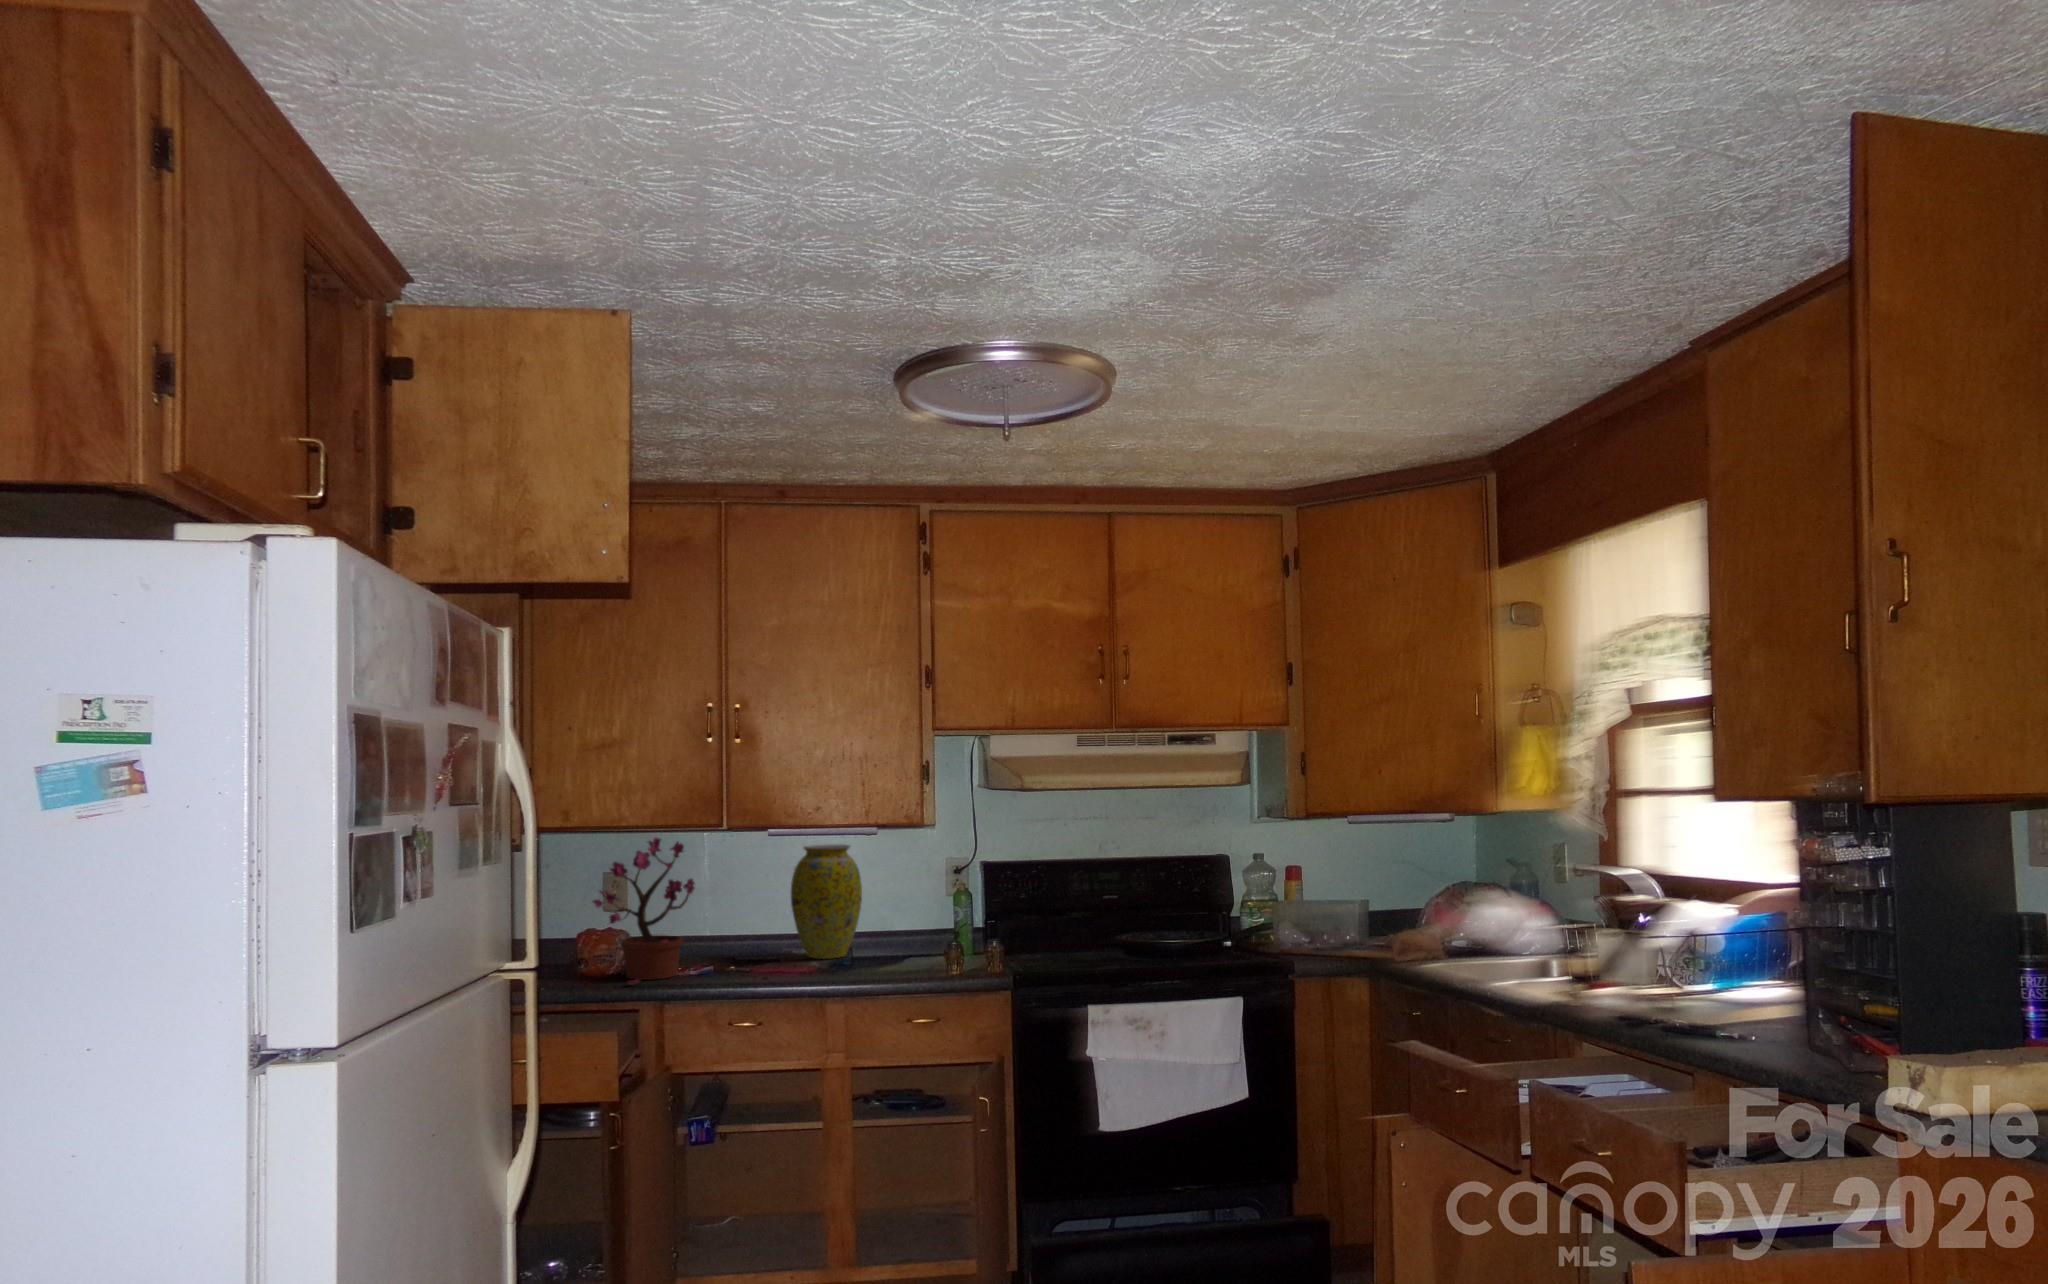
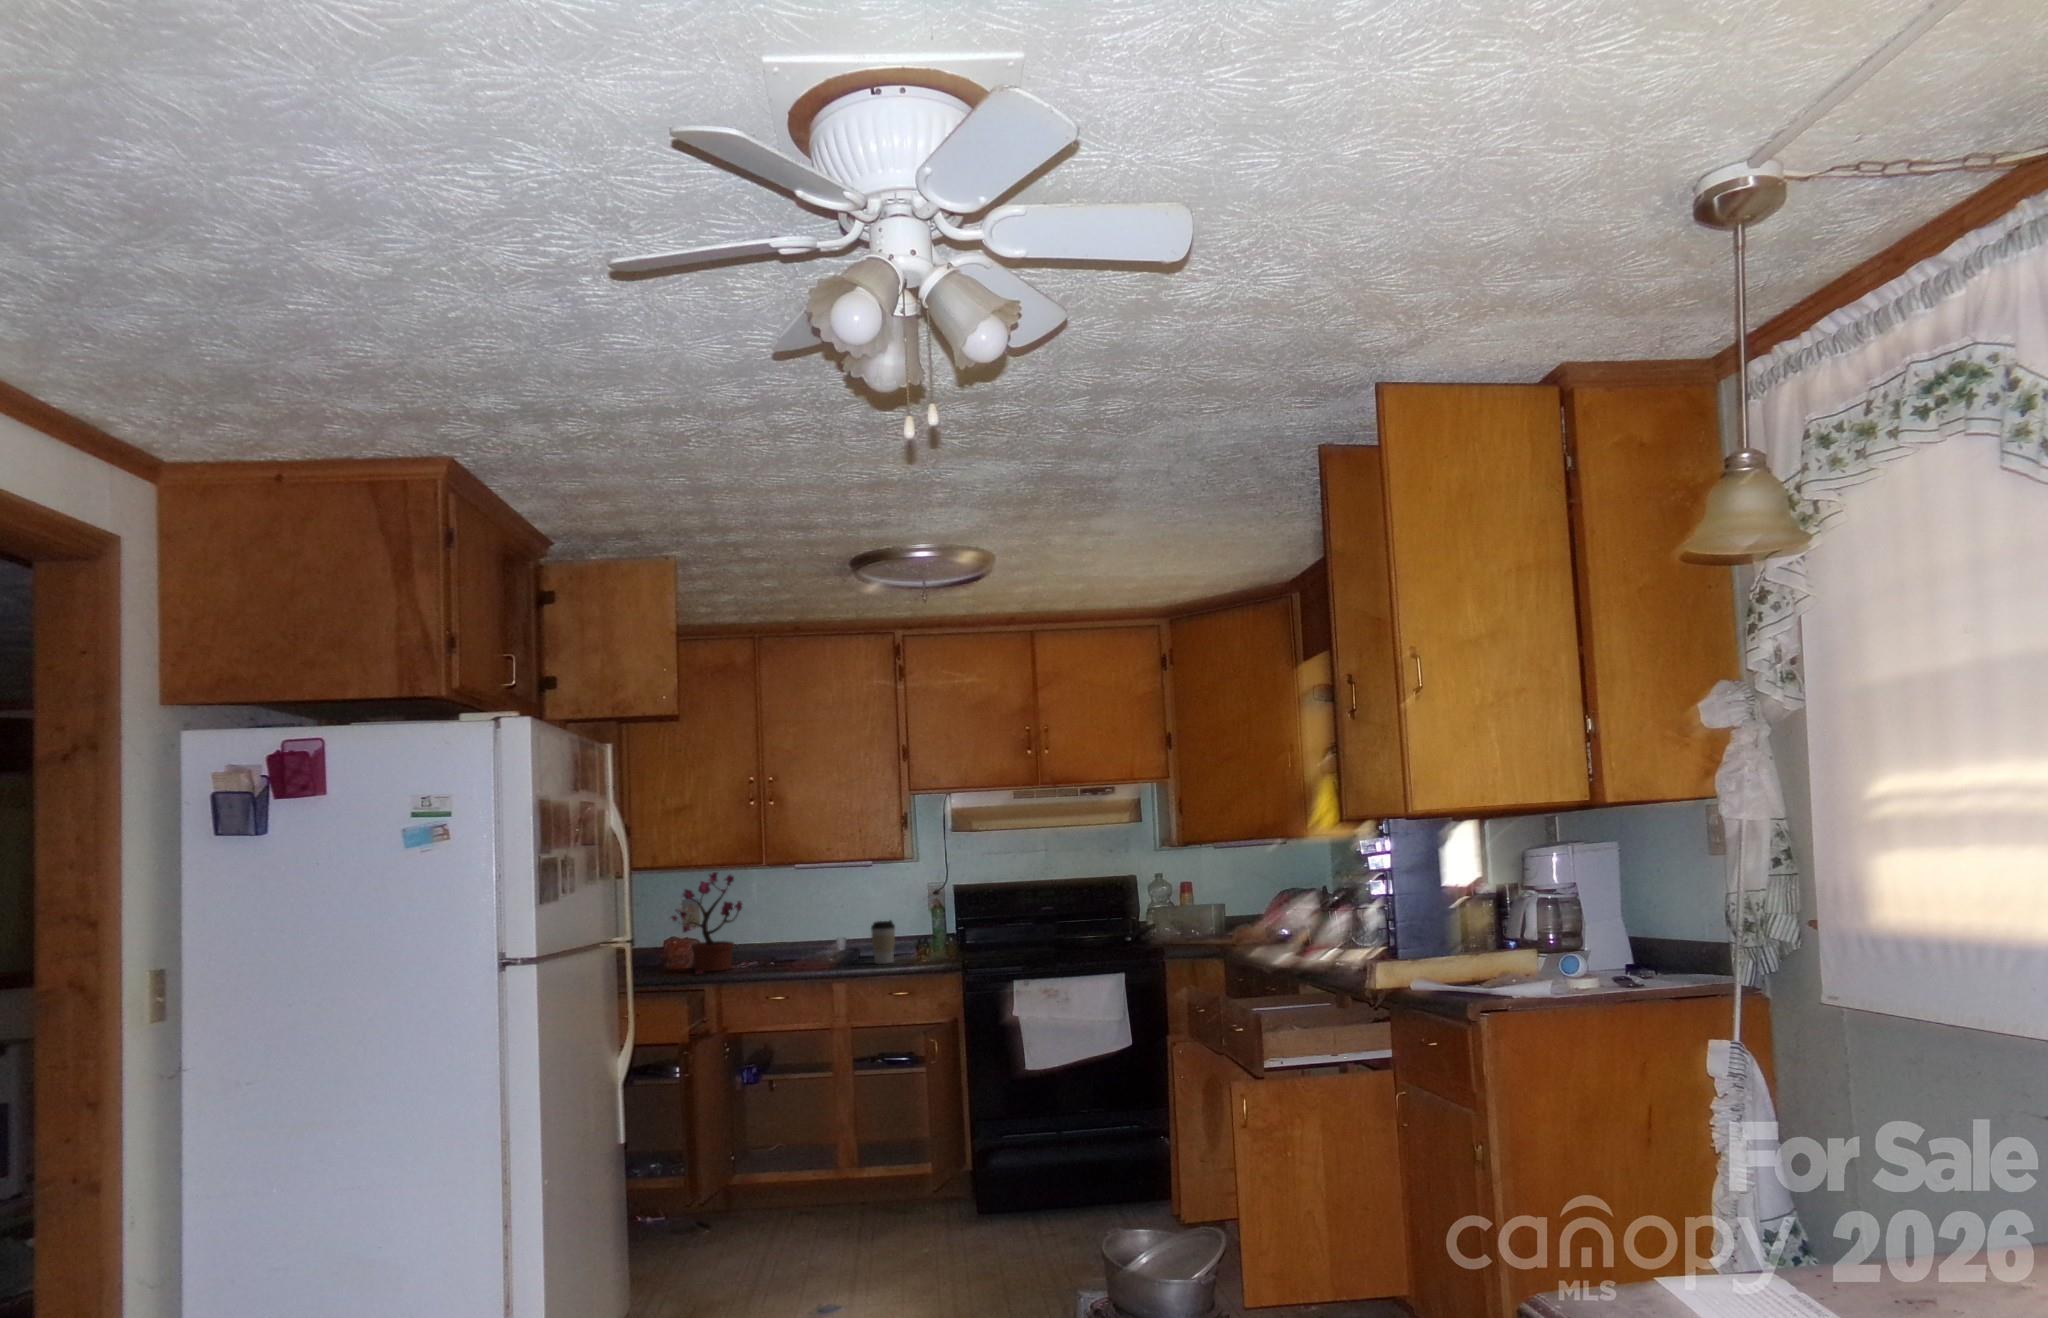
vase: present [791,845,862,959] -> none [812,875,863,958]
coffee cup: none [879,910,914,972] -> present [871,920,895,964]

